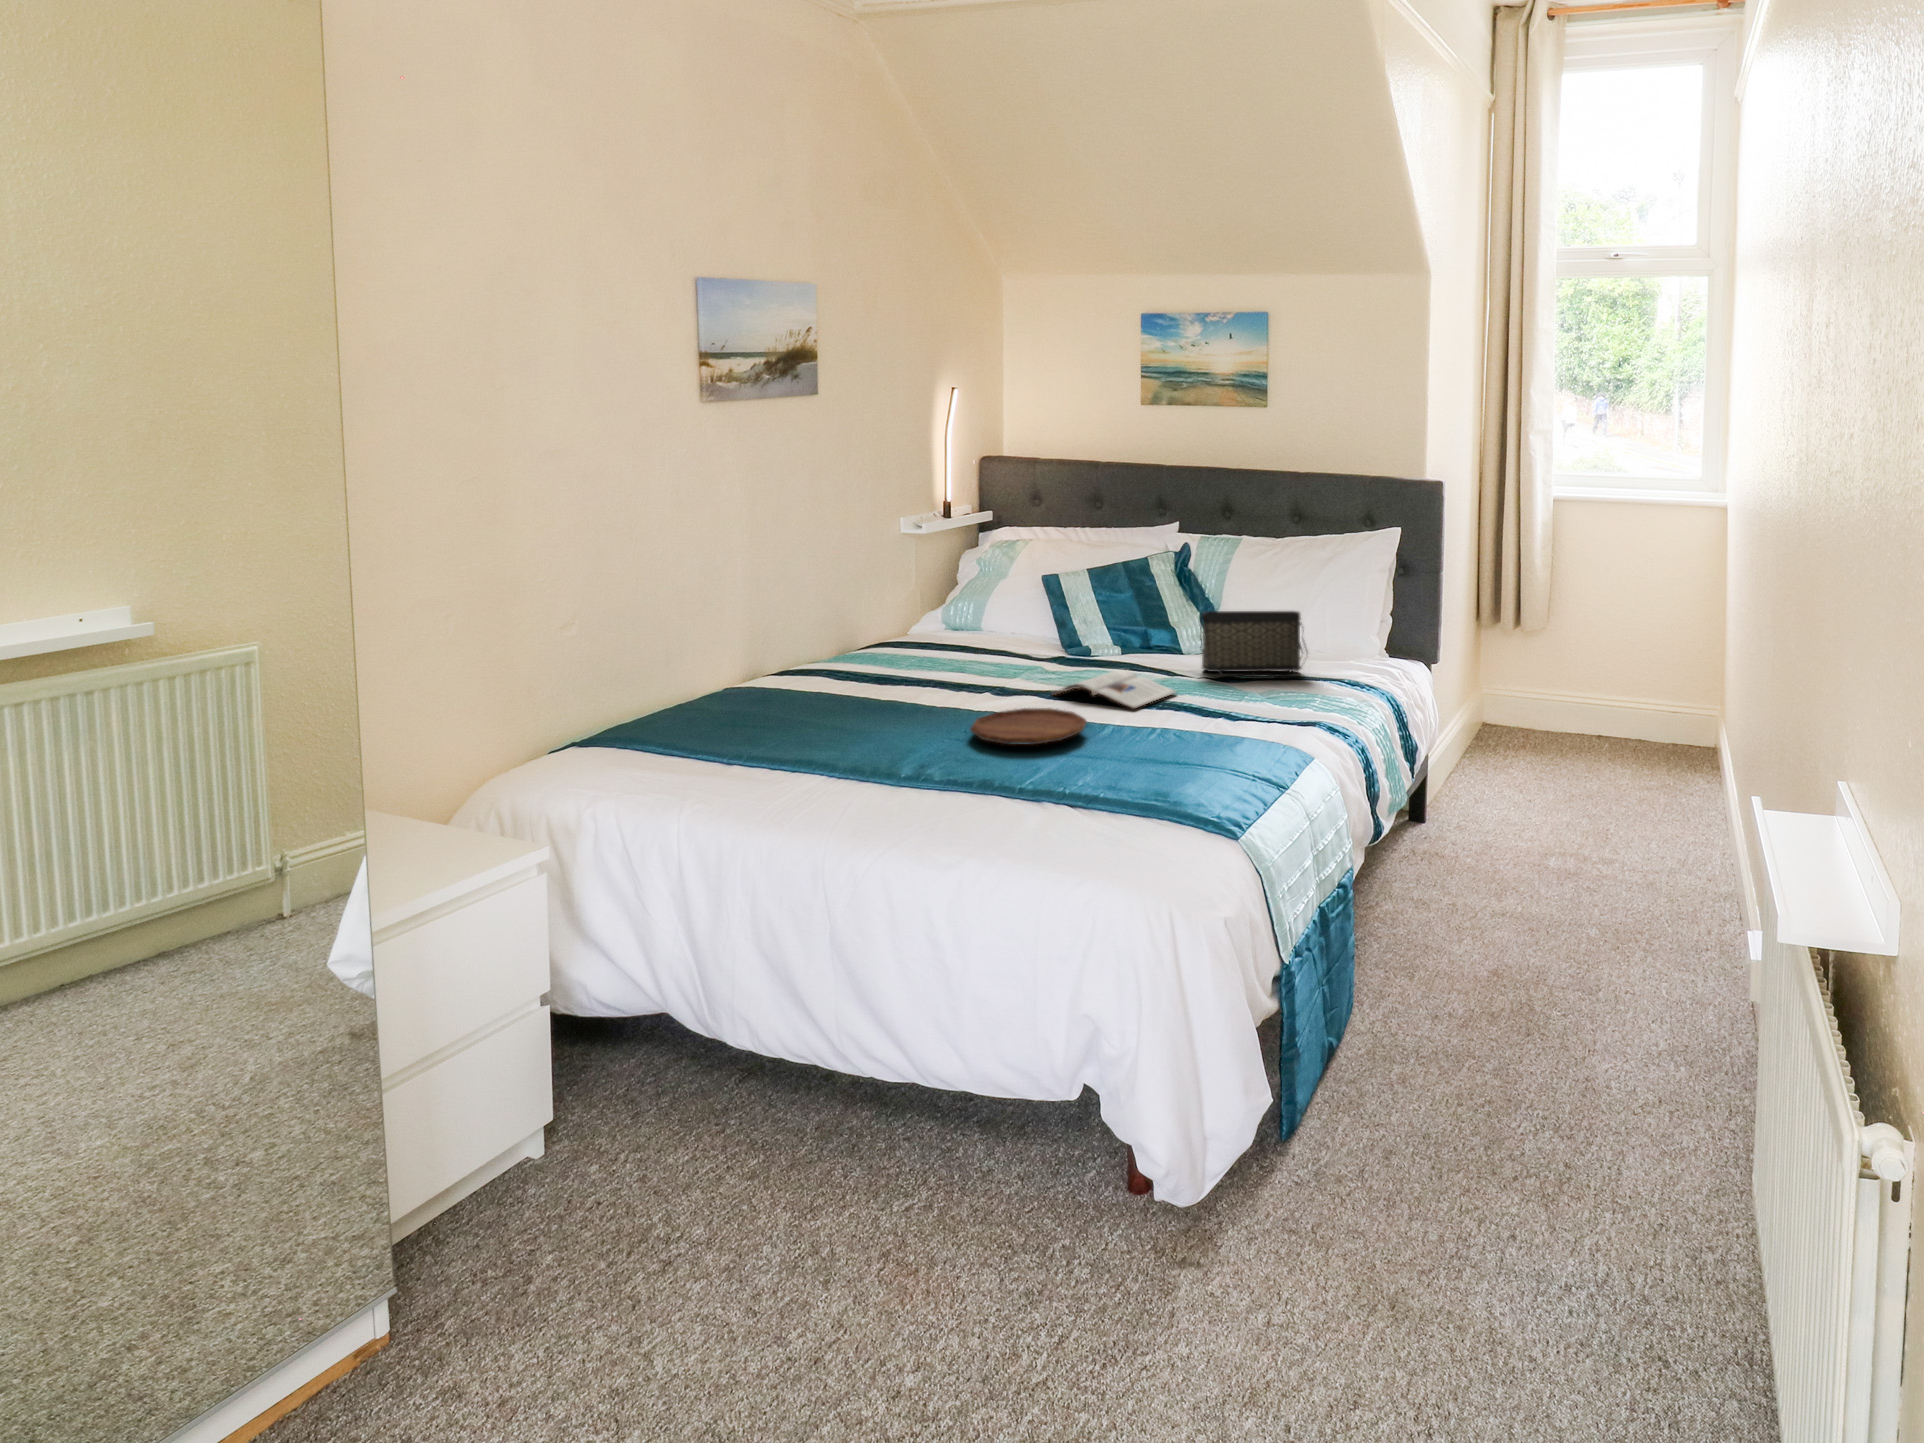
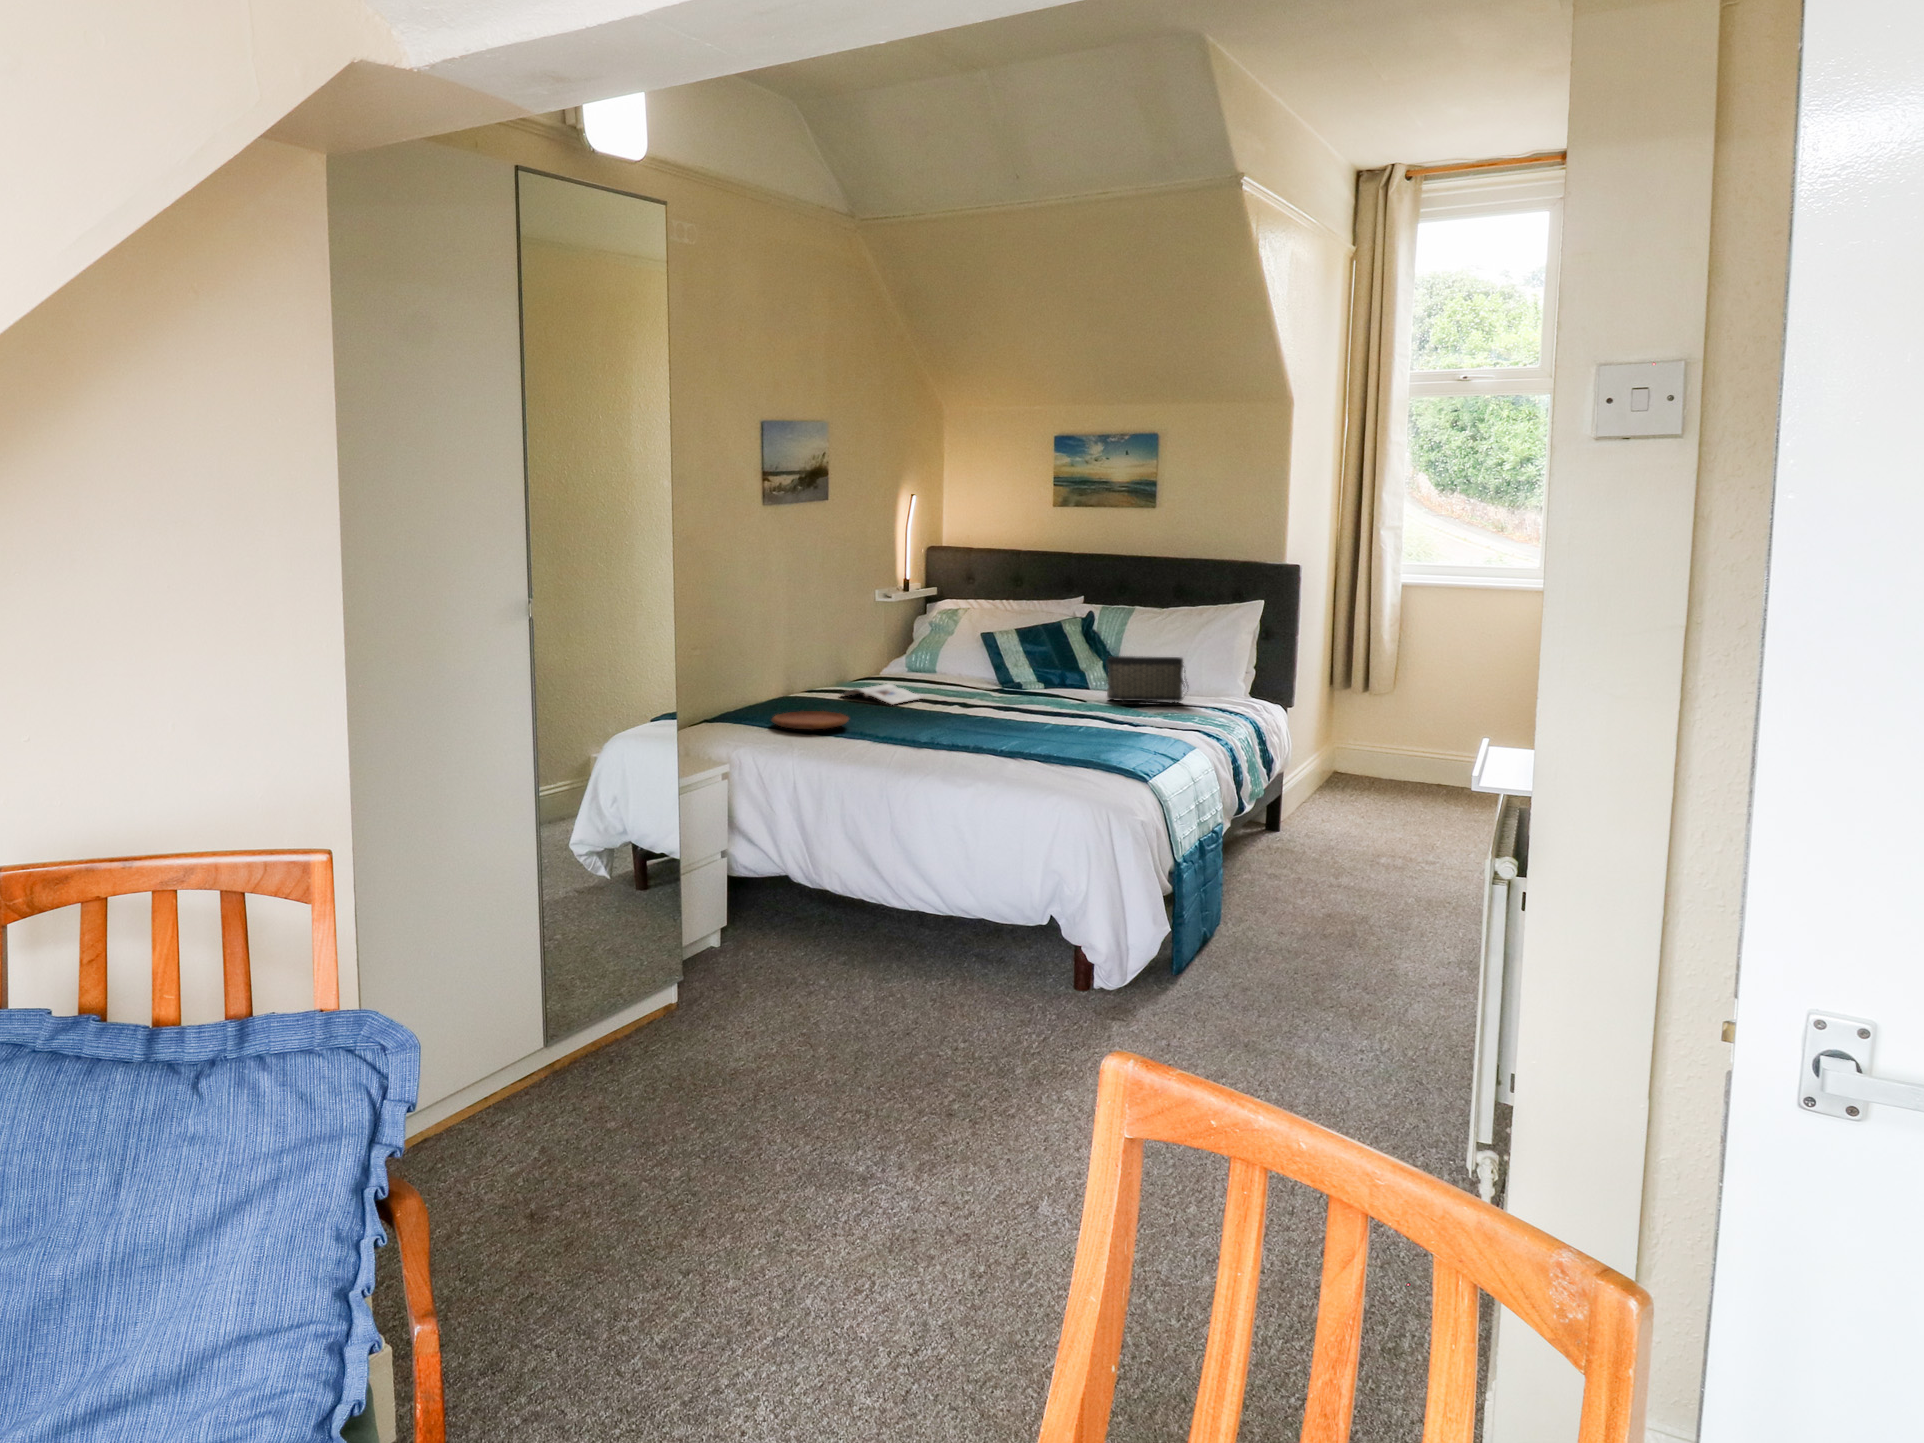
magazine: present [1052,670,1176,709] -> present [842,684,923,705]
tray: present [970,708,1087,745] -> present [772,711,849,729]

